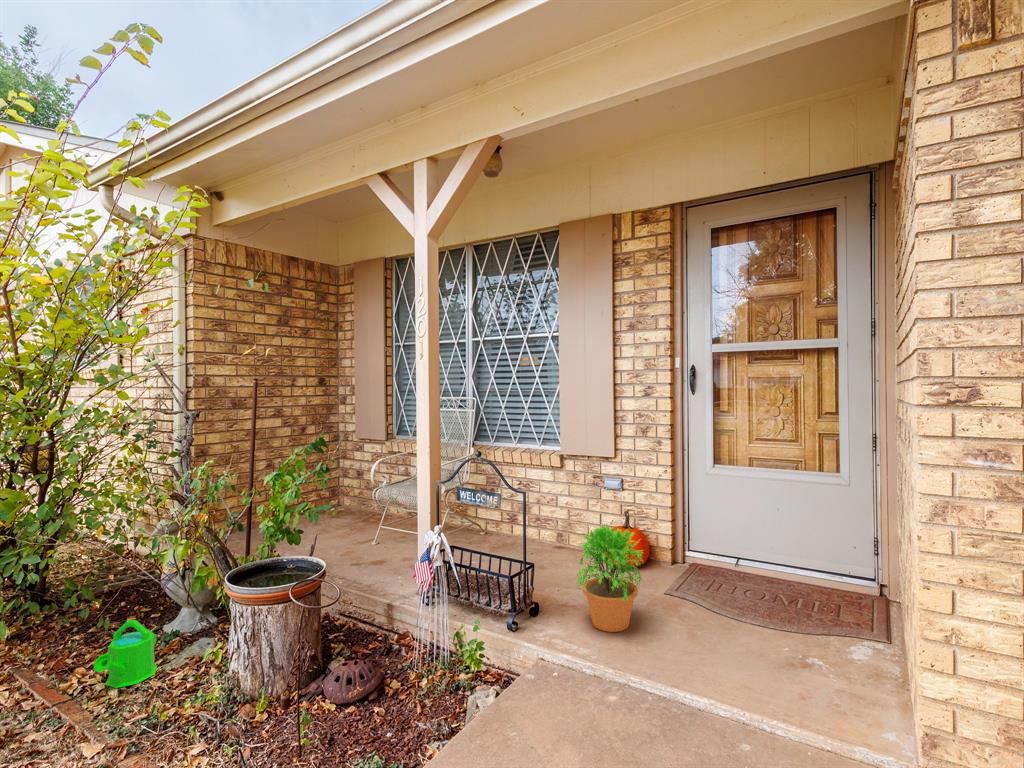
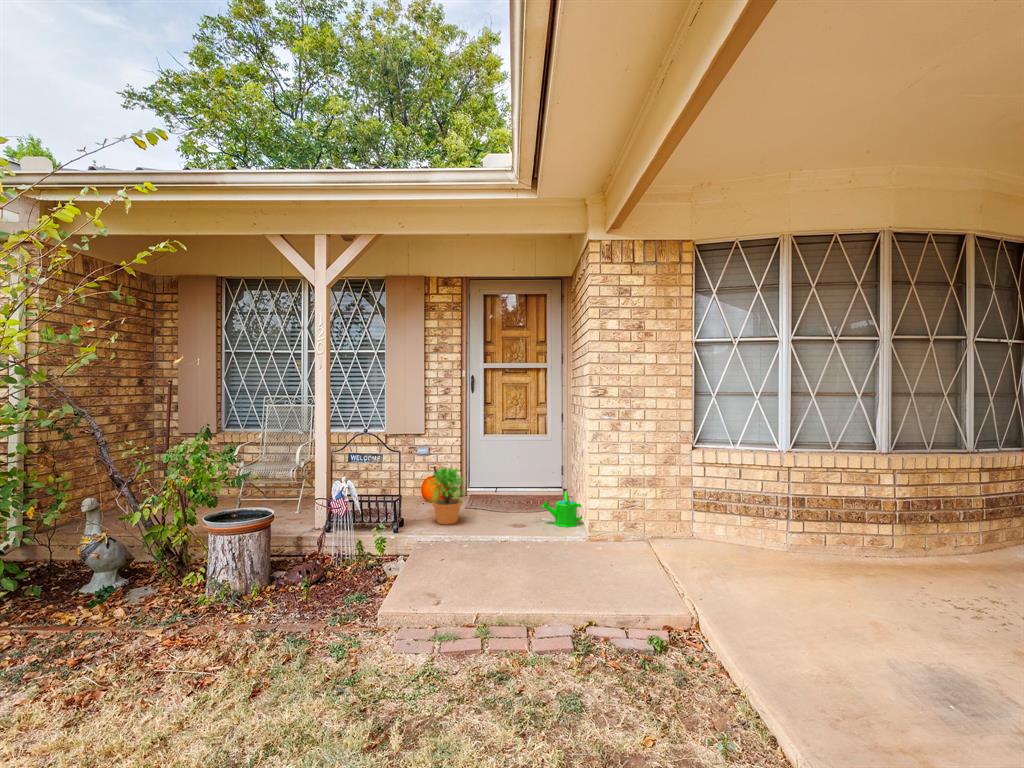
watering can: present [94,620,157,688] -> present [542,491,582,527]

